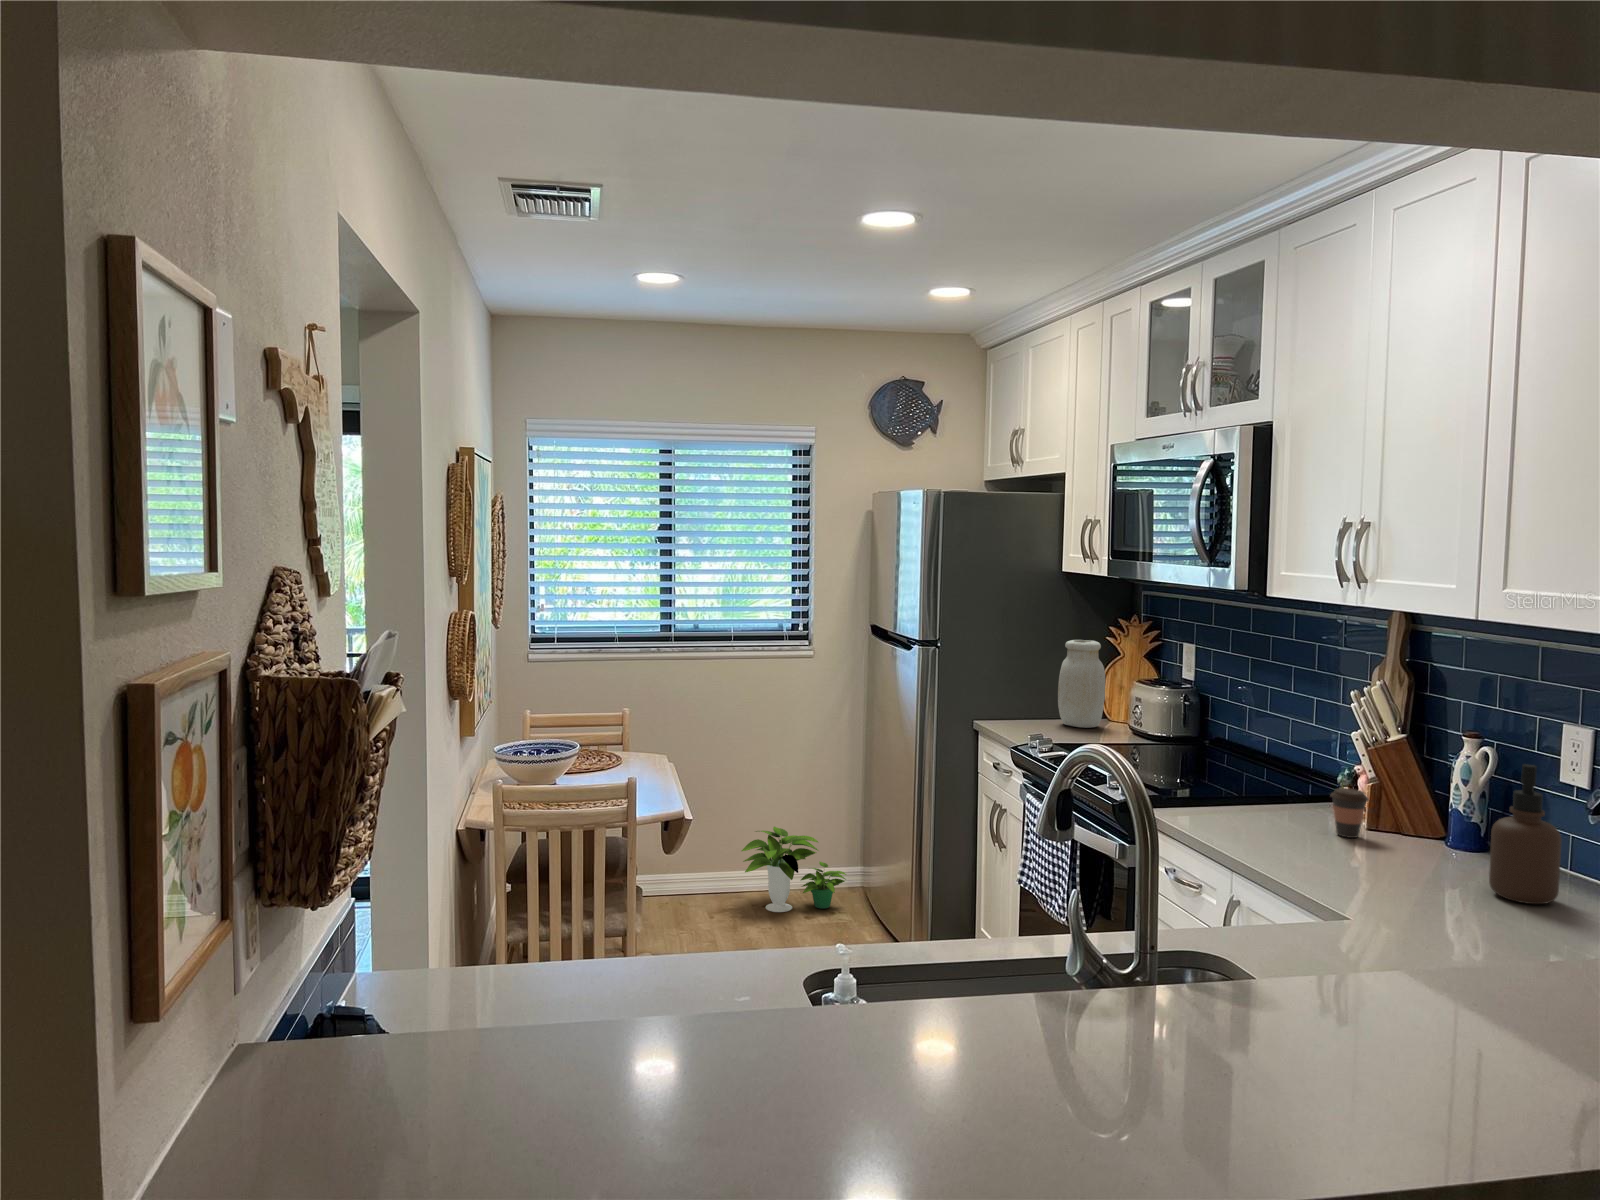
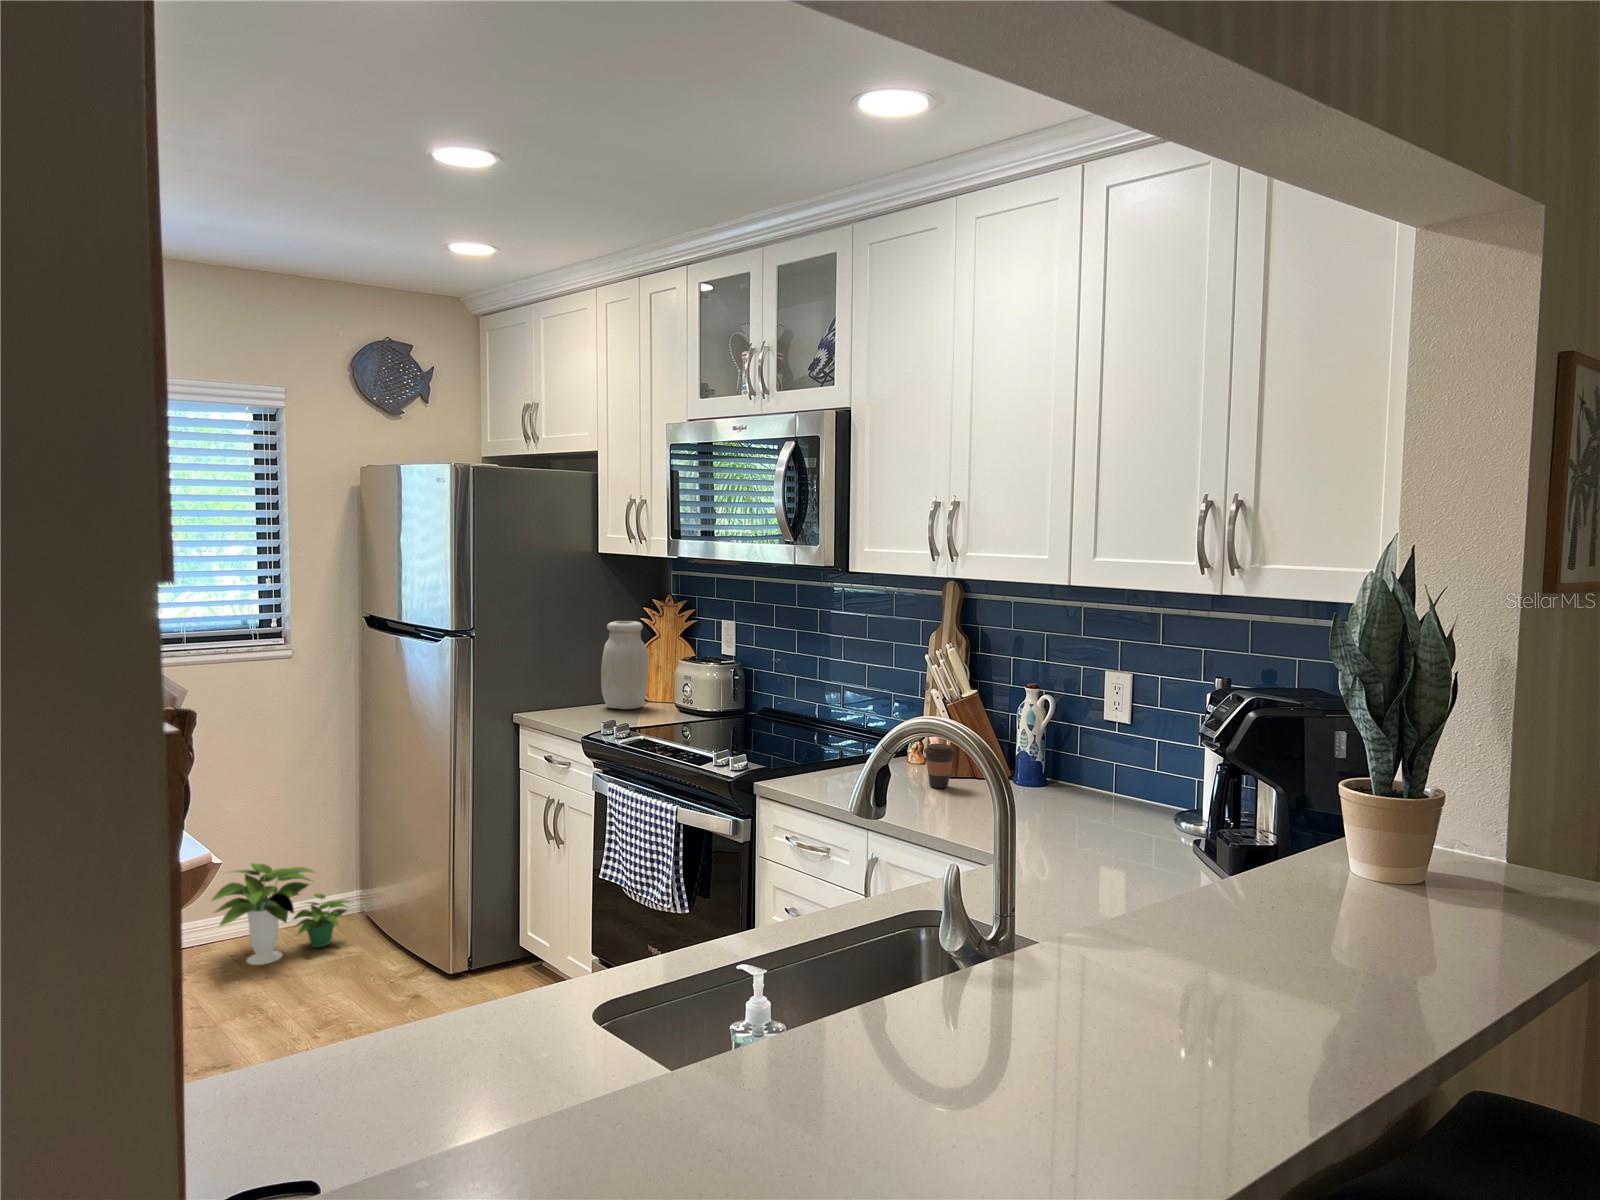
soap dispenser: present [1489,764,1562,904] -> none [1079,708,1131,826]

